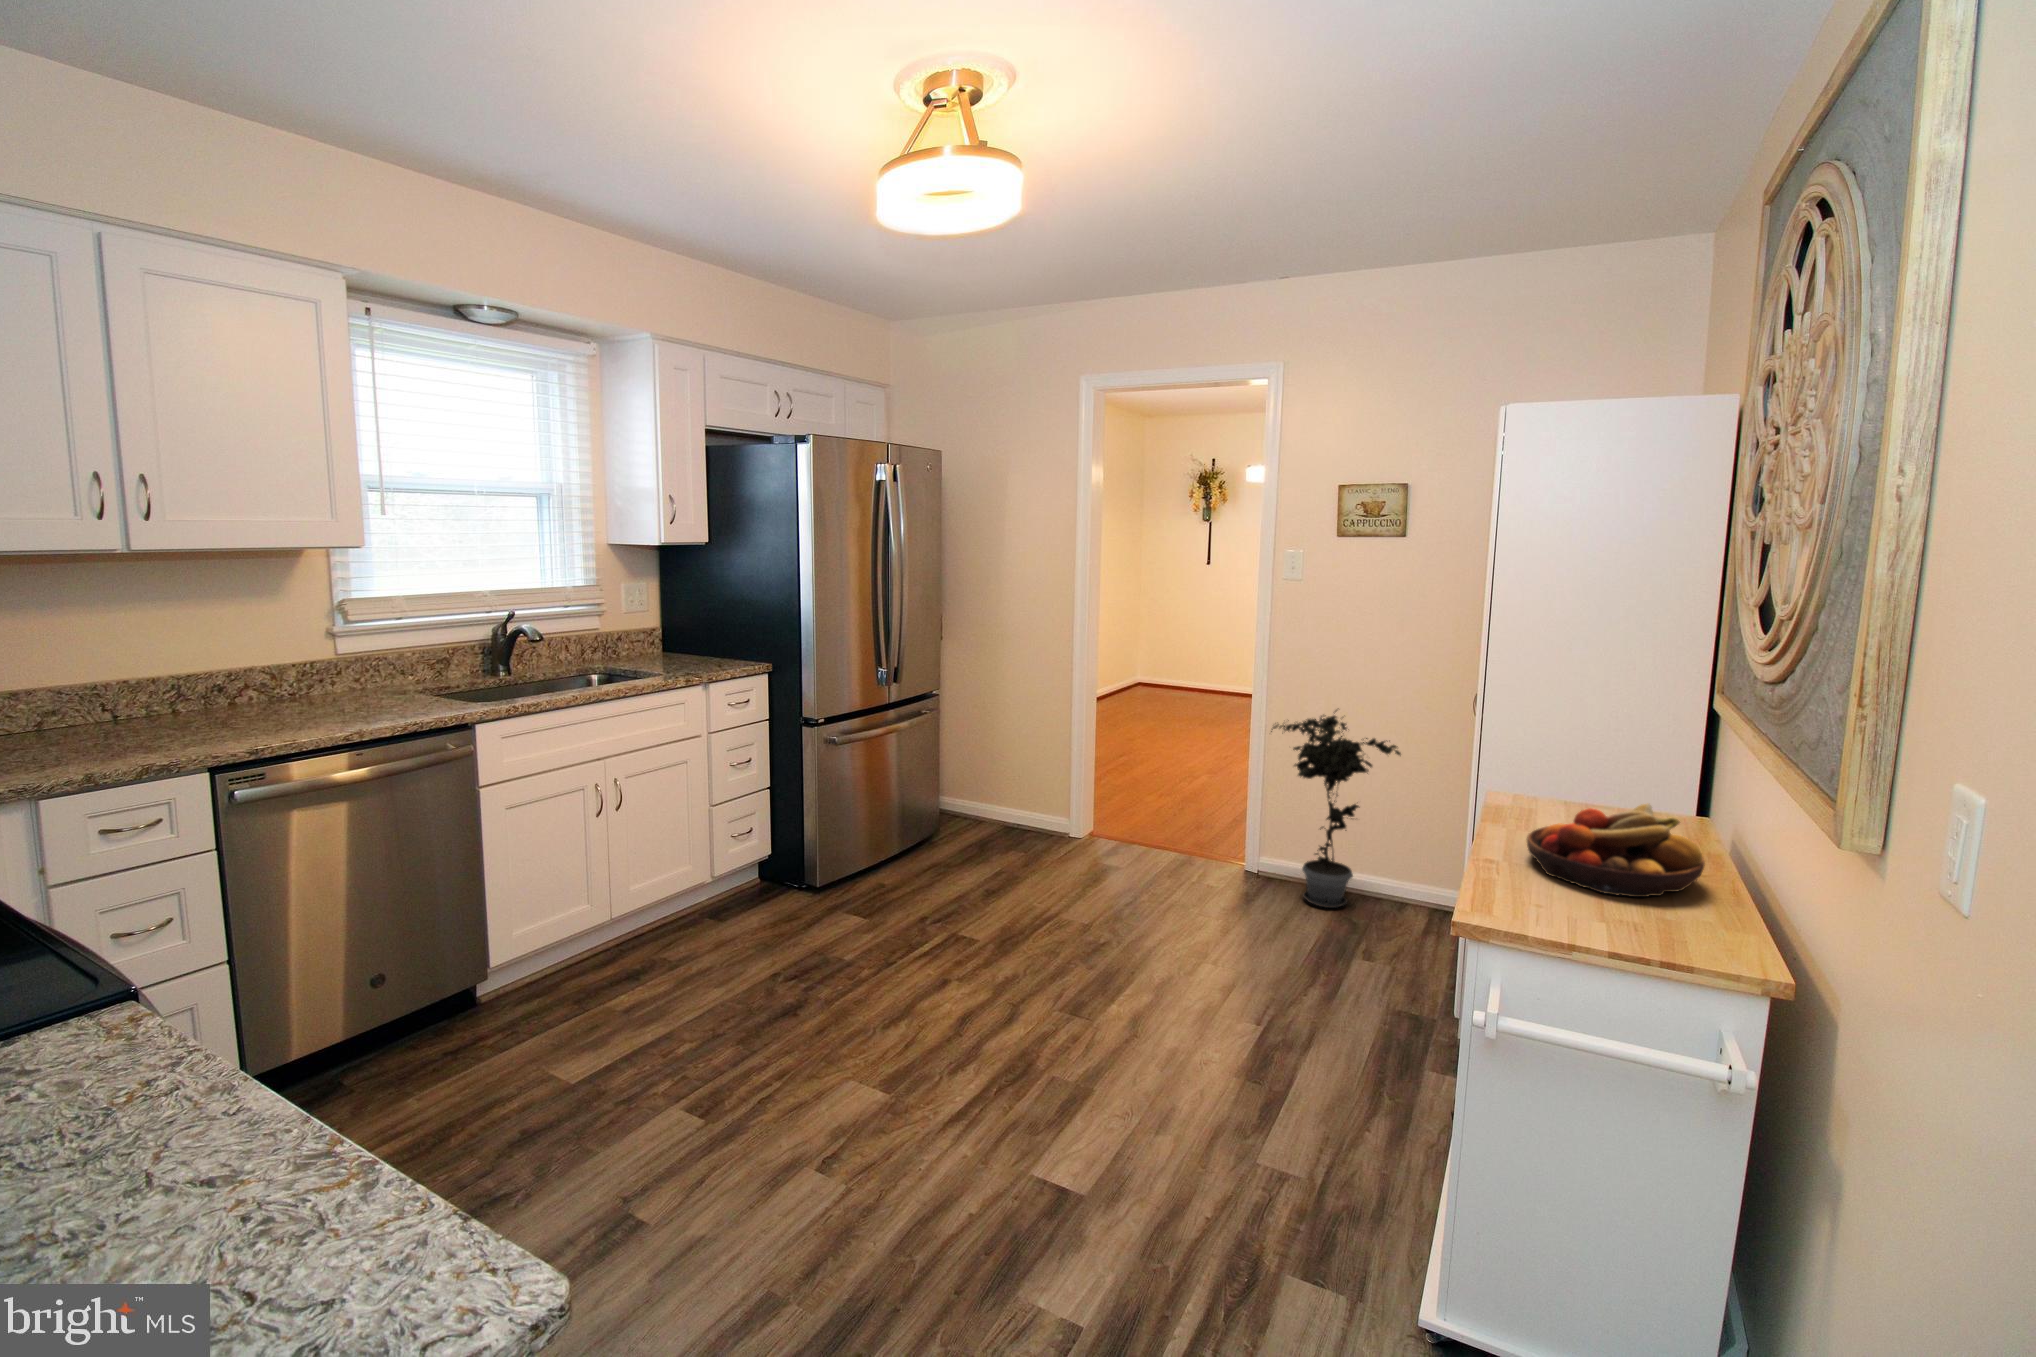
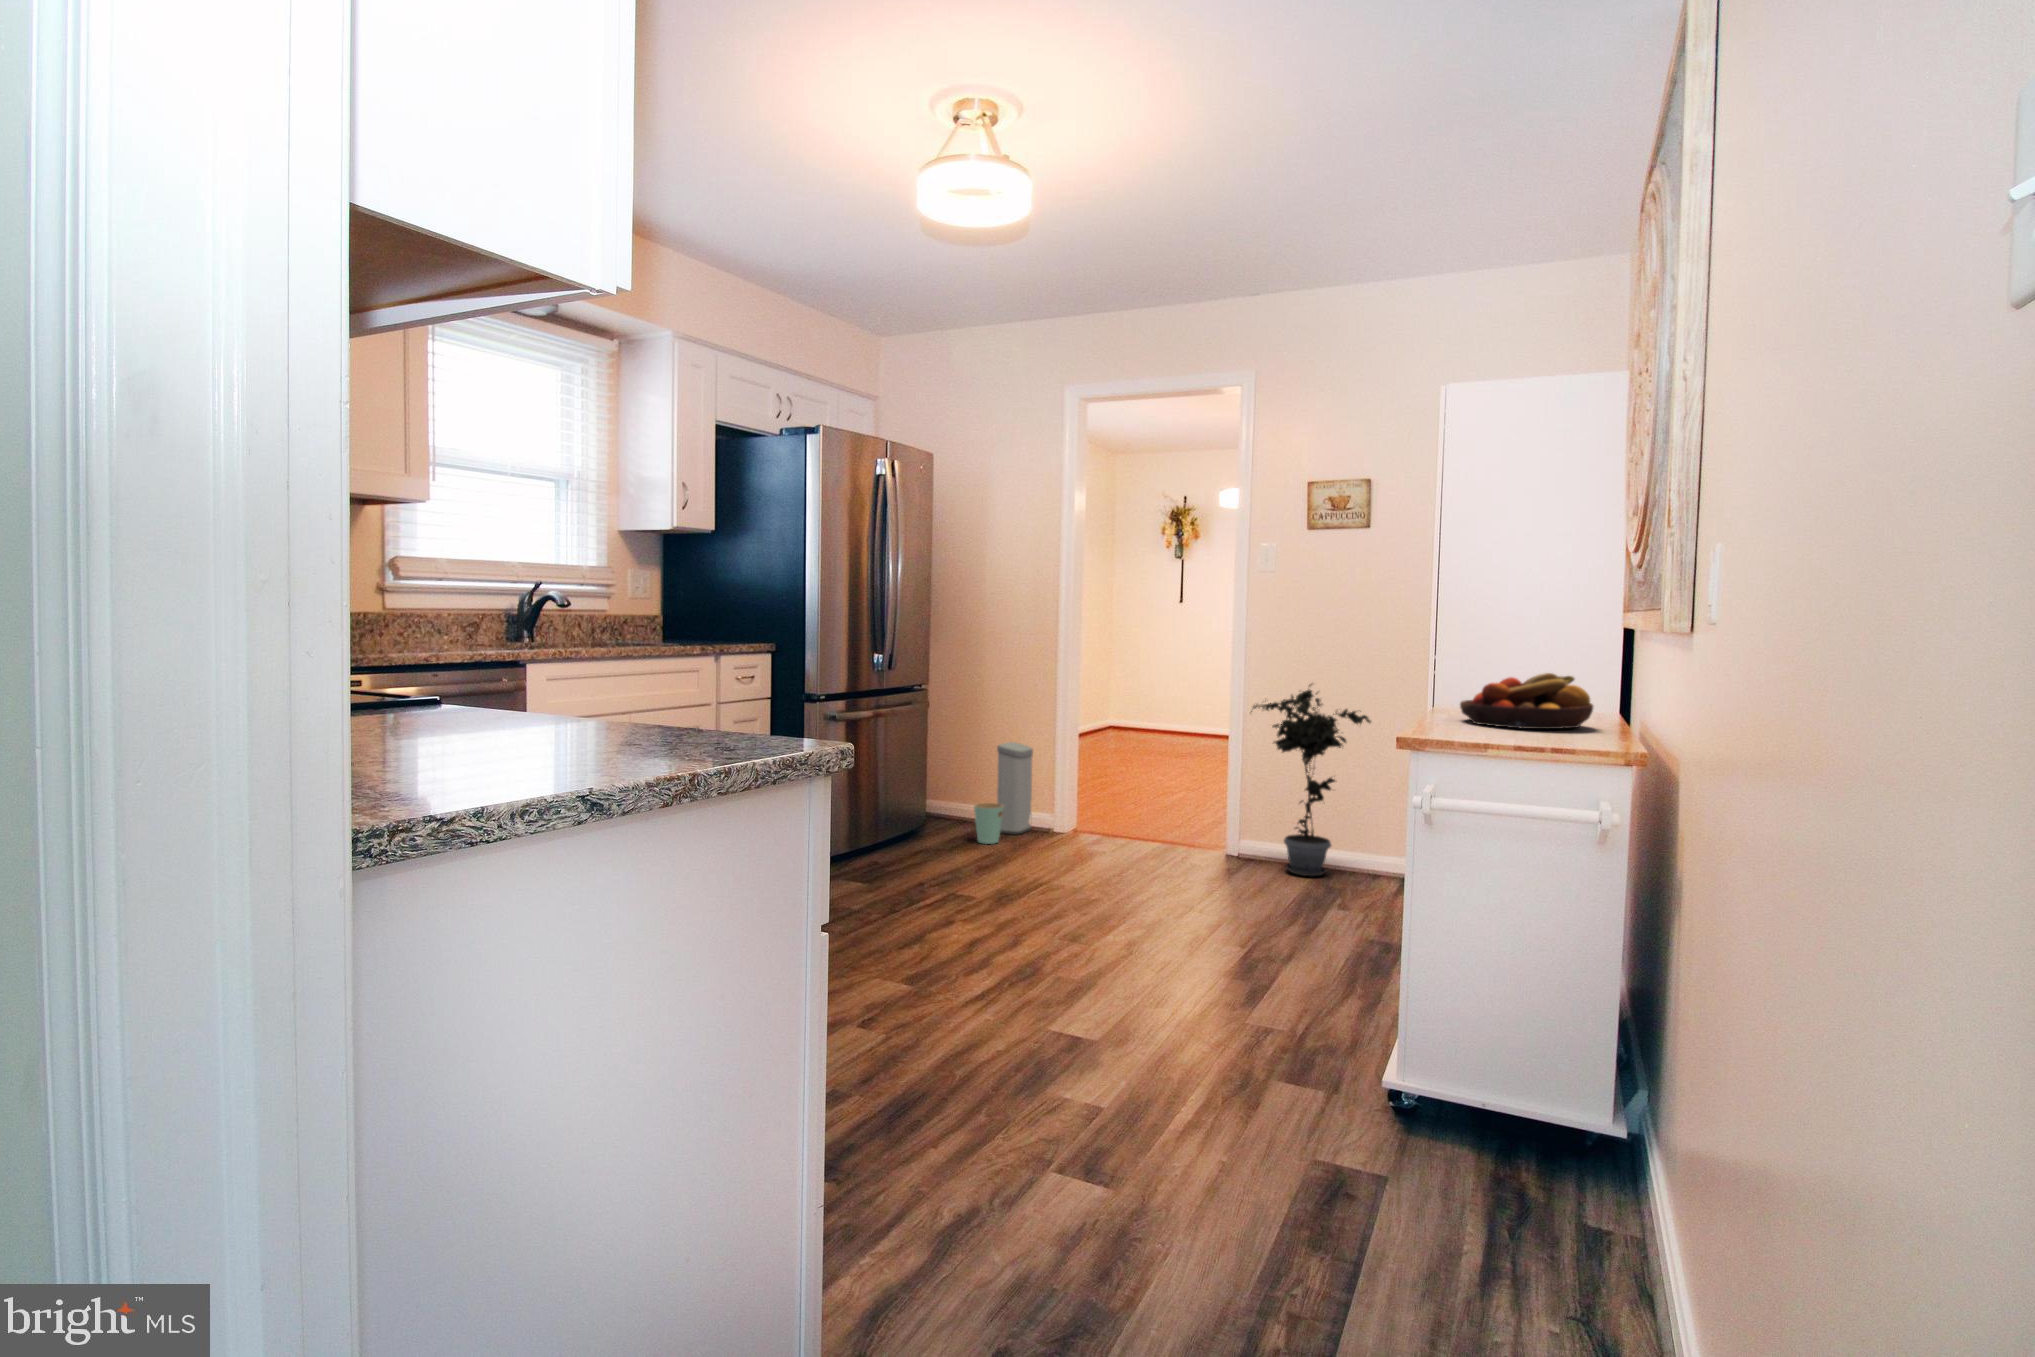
trash can: none [983,745,1046,856] -> present [974,742,1033,844]

